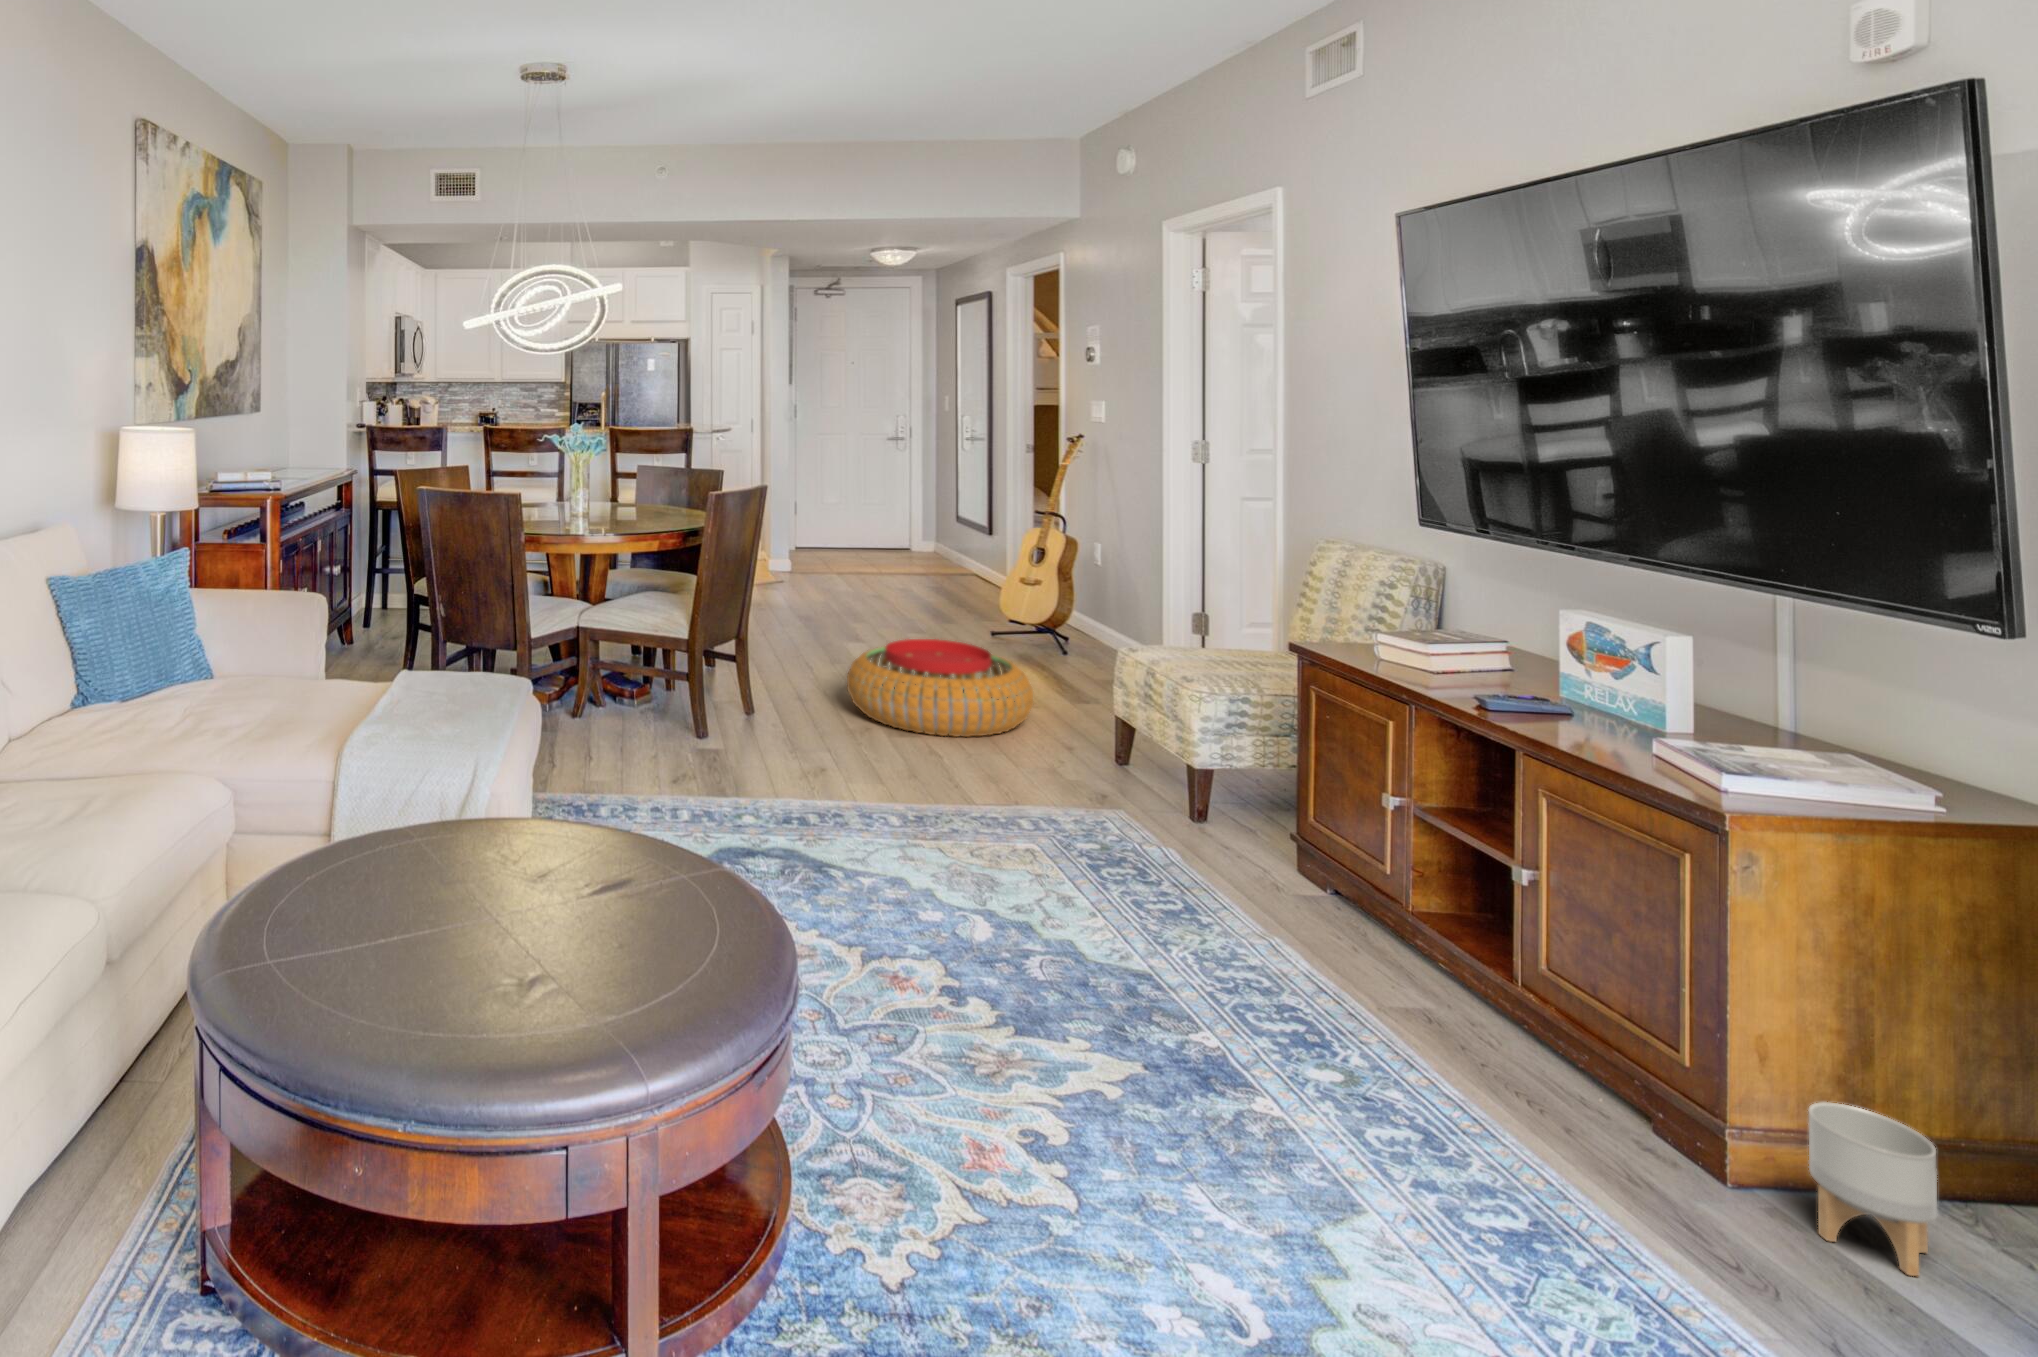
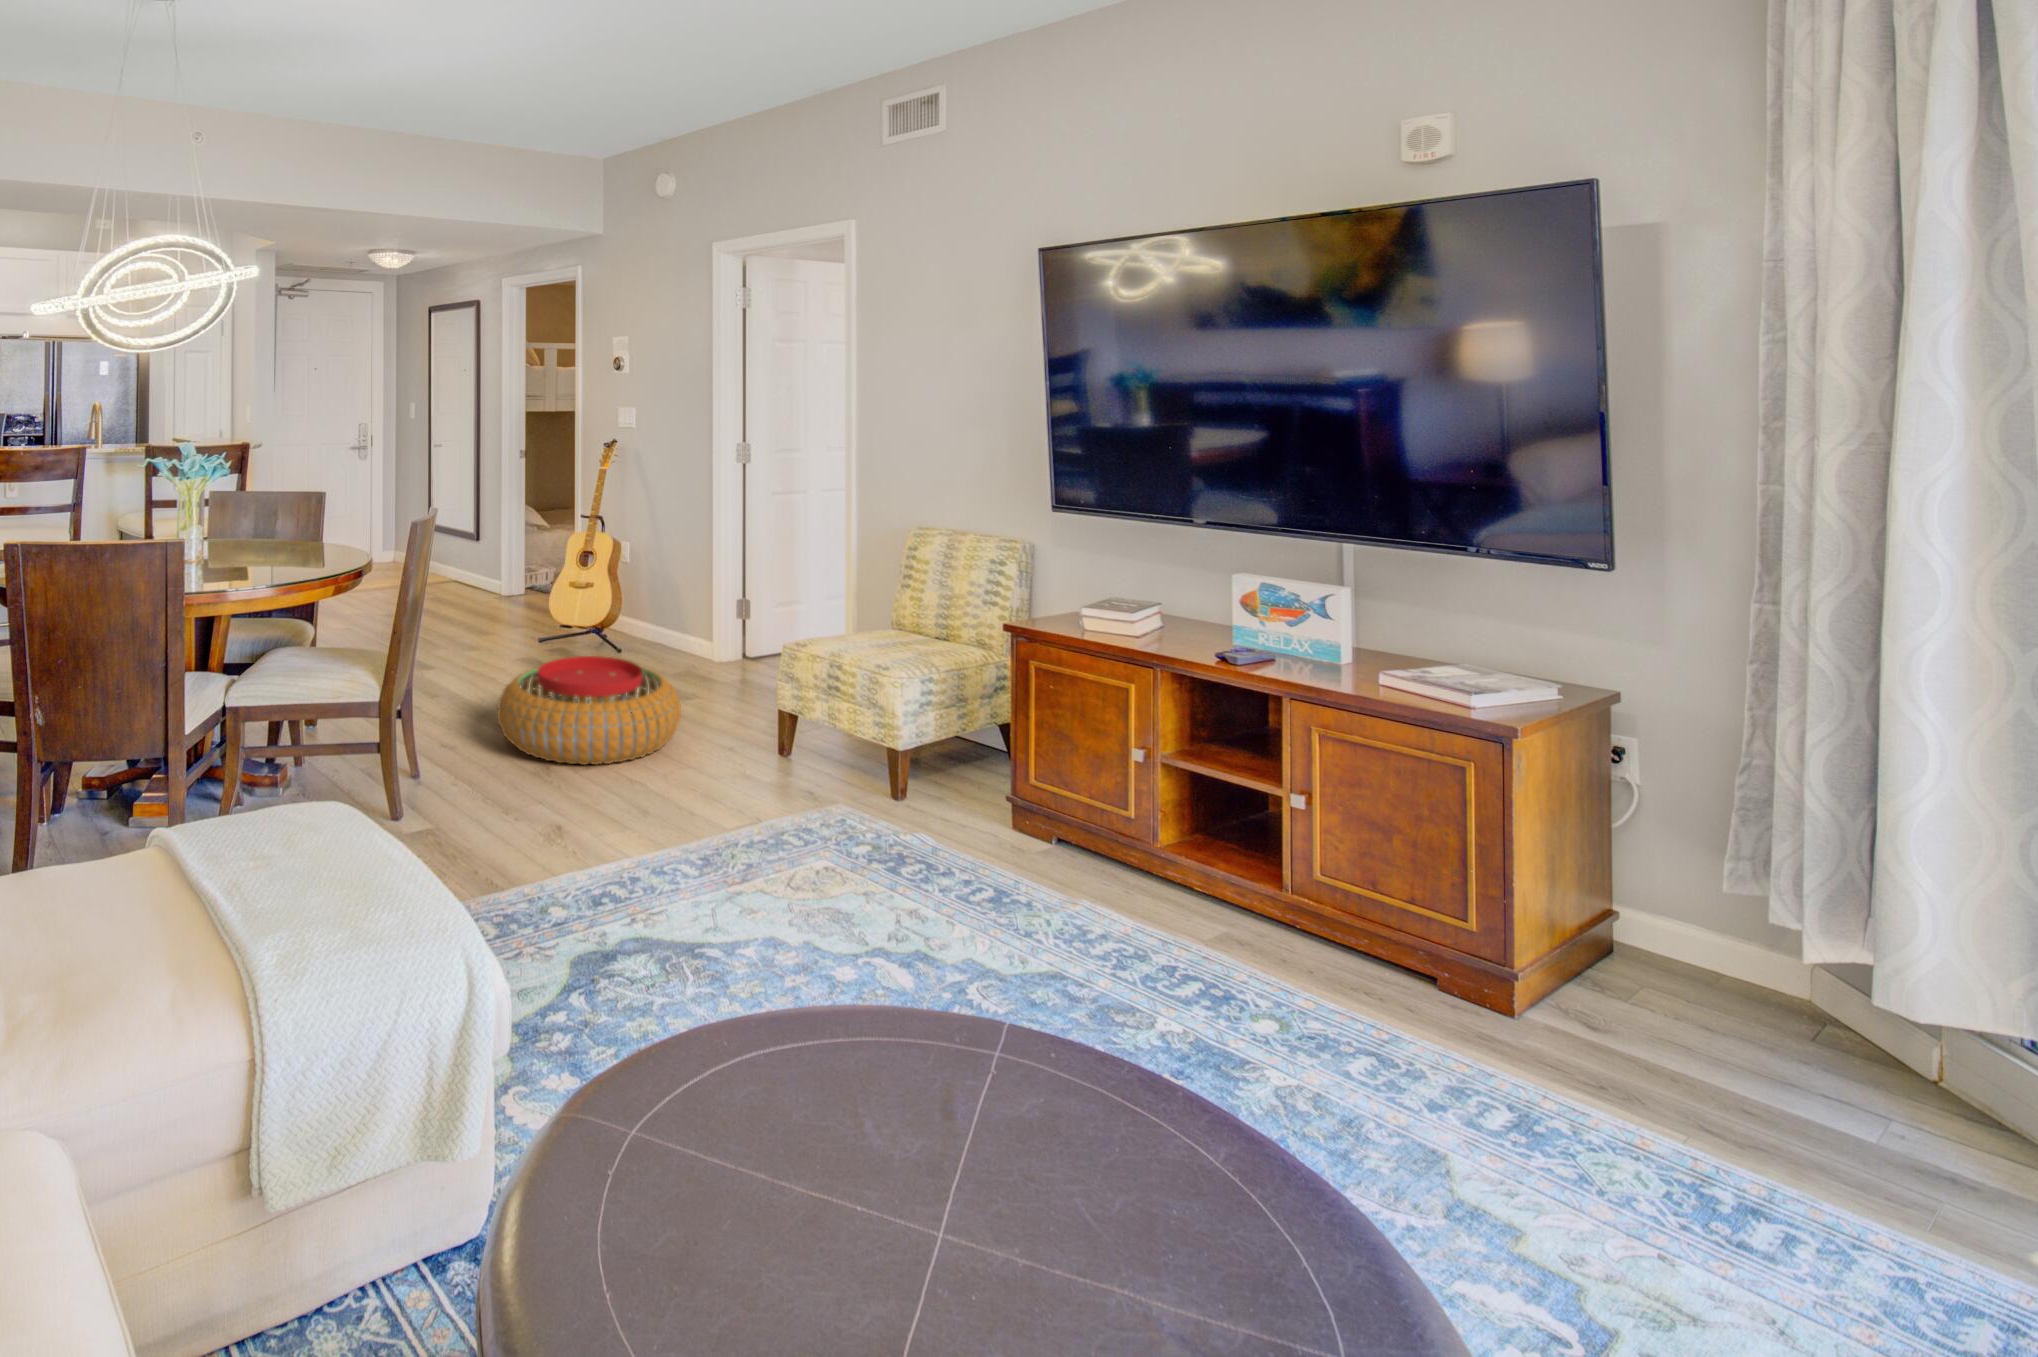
planter: present [1809,1102,1937,1276] -> none [1569,937,1658,1061]

